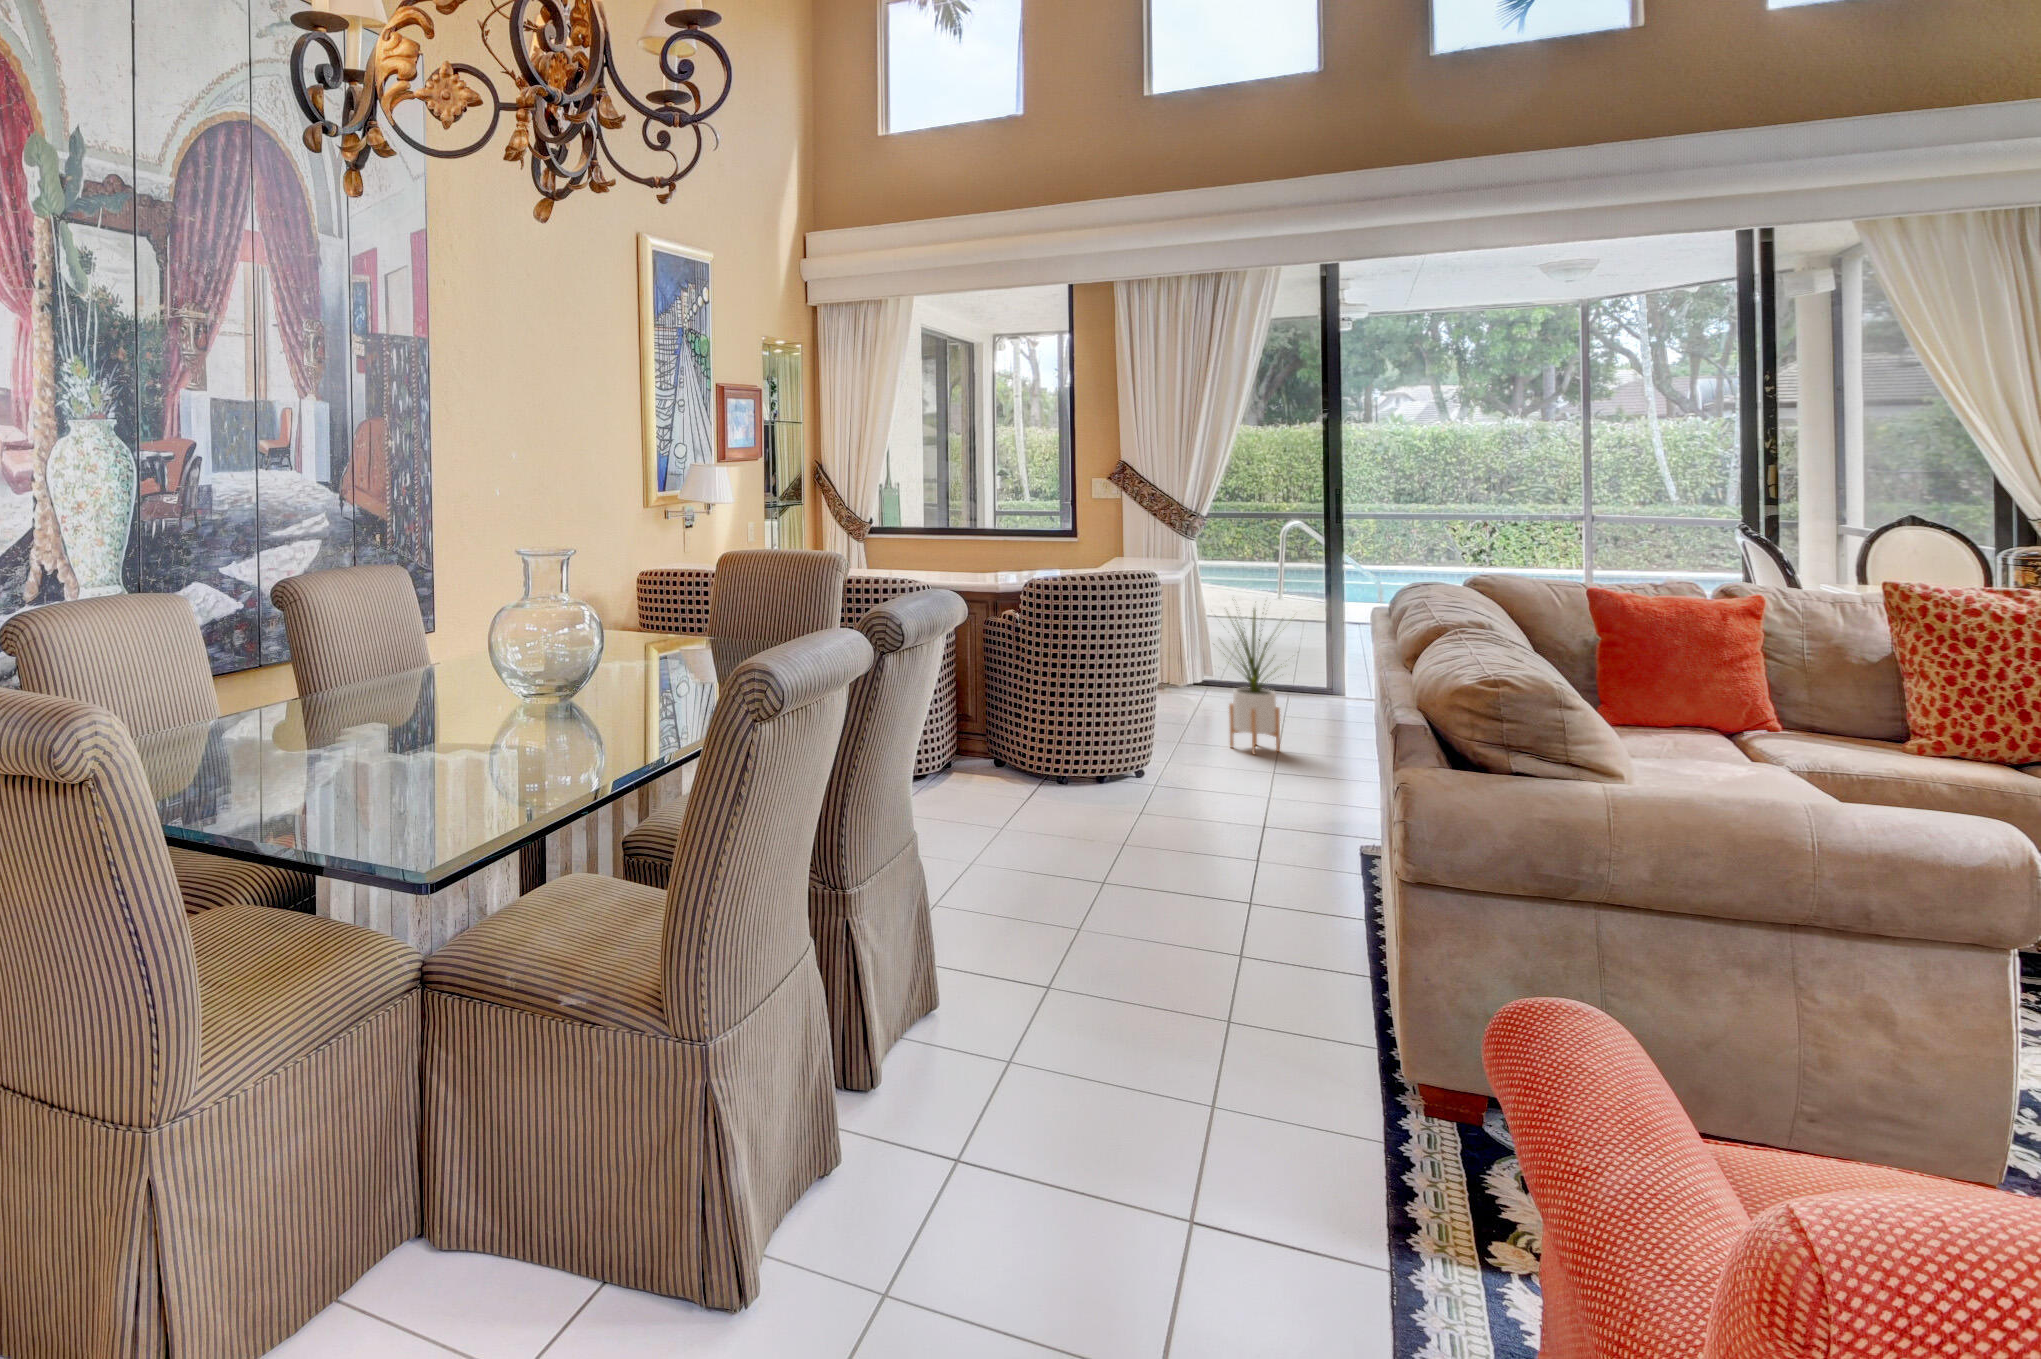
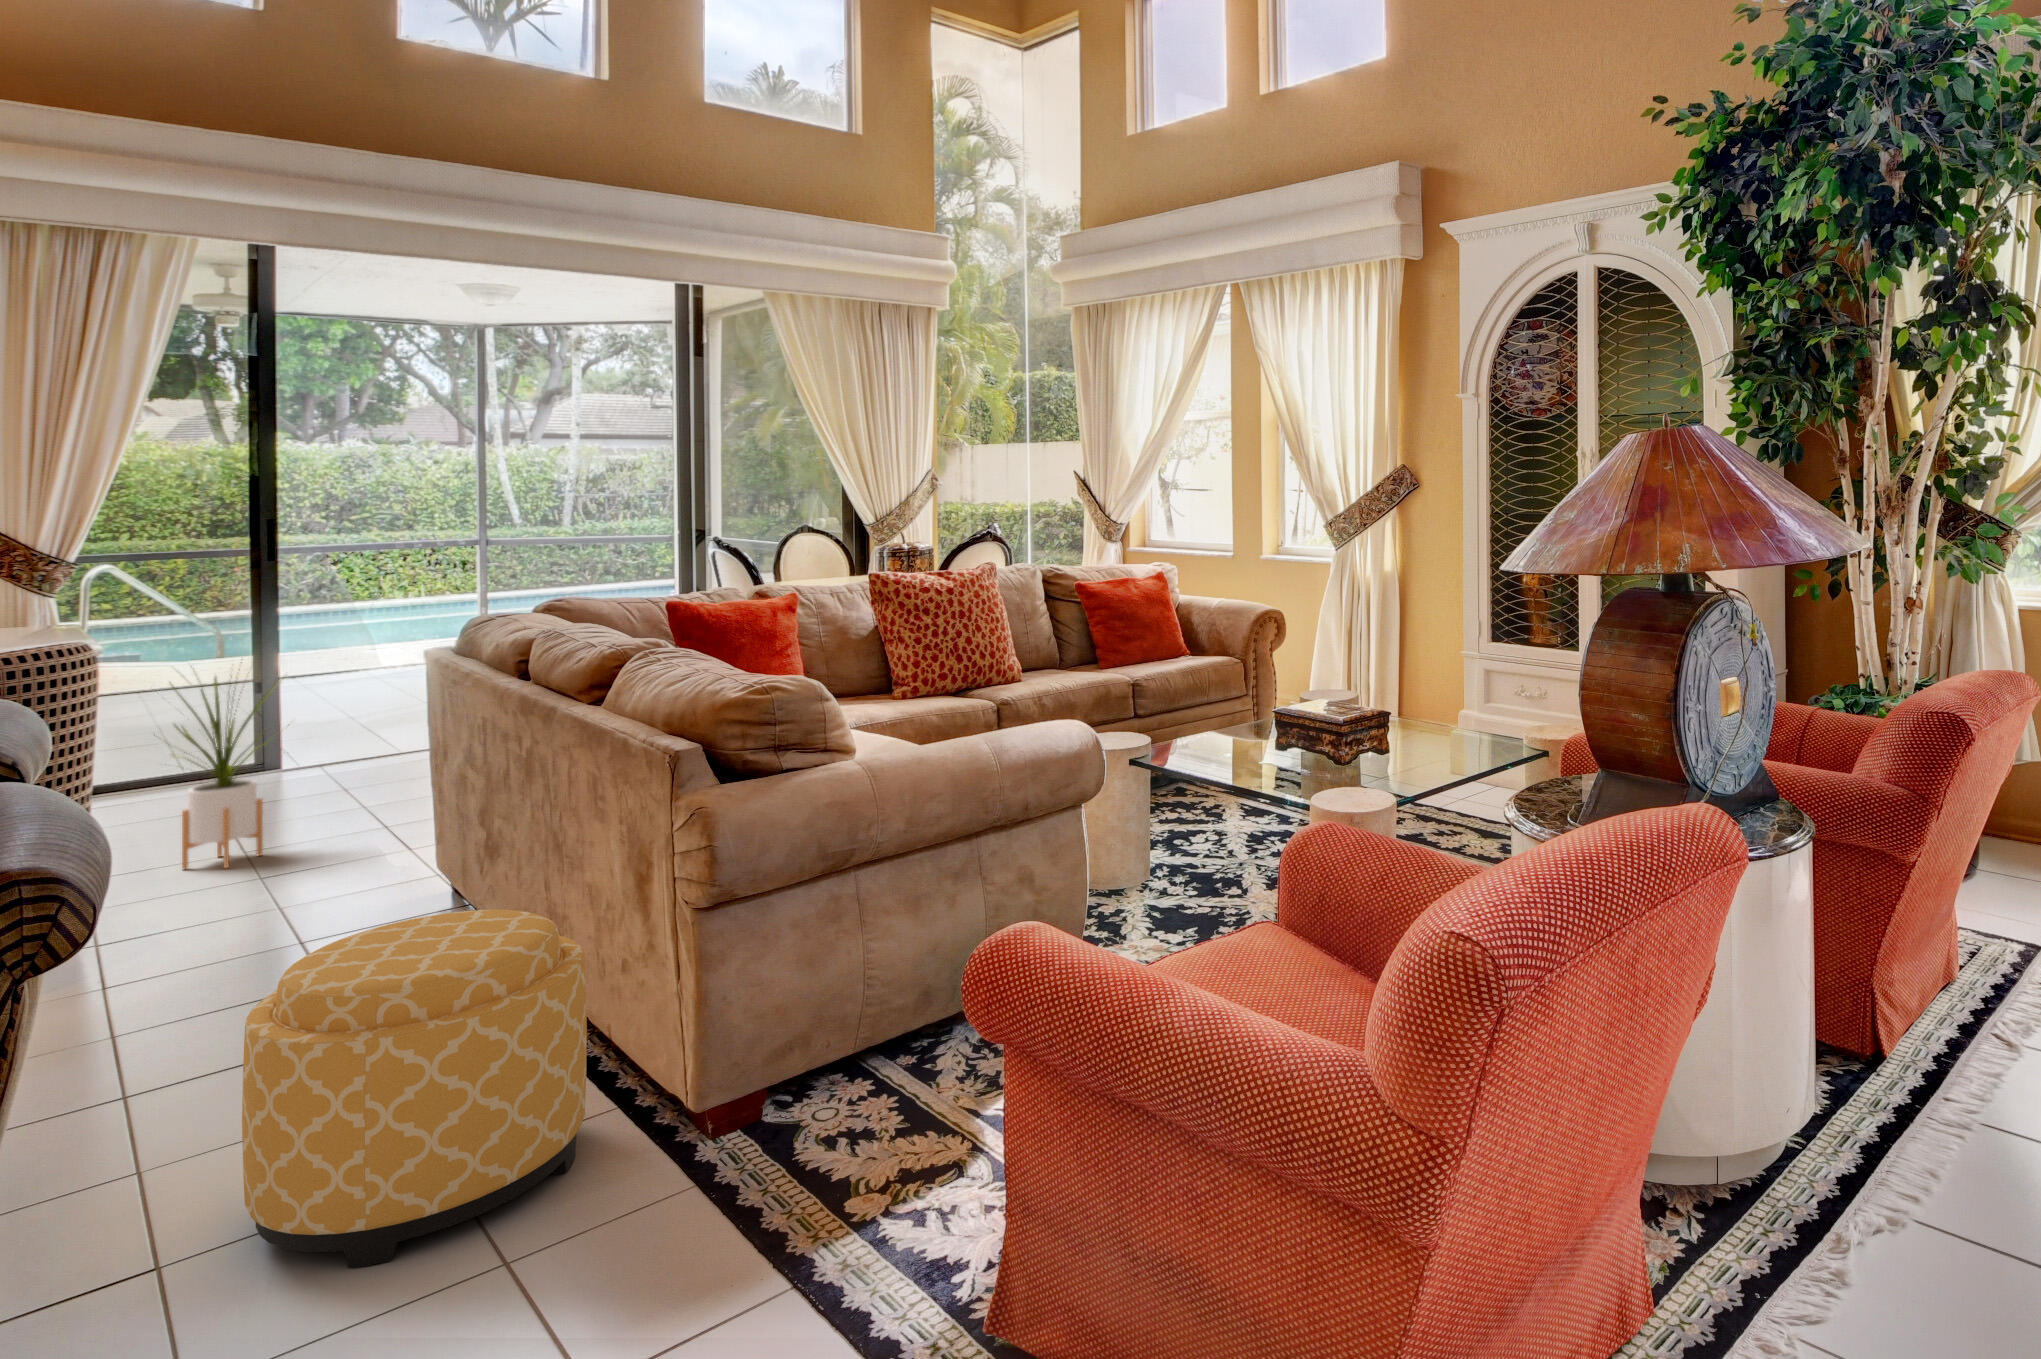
ottoman: none [1092,810,1327,1069] -> present [242,909,587,1268]

